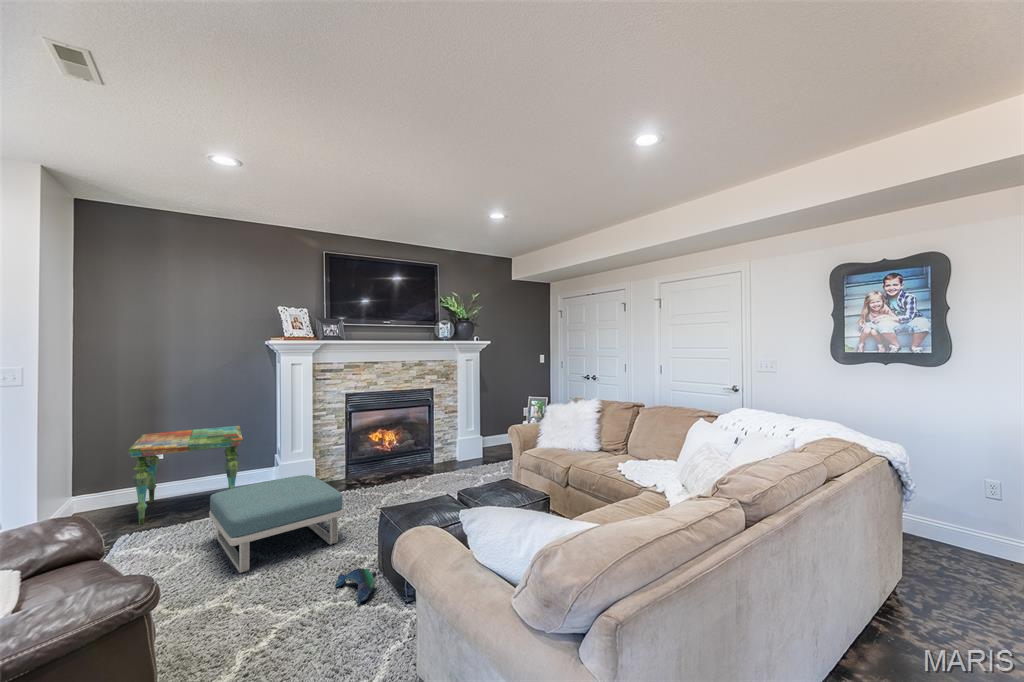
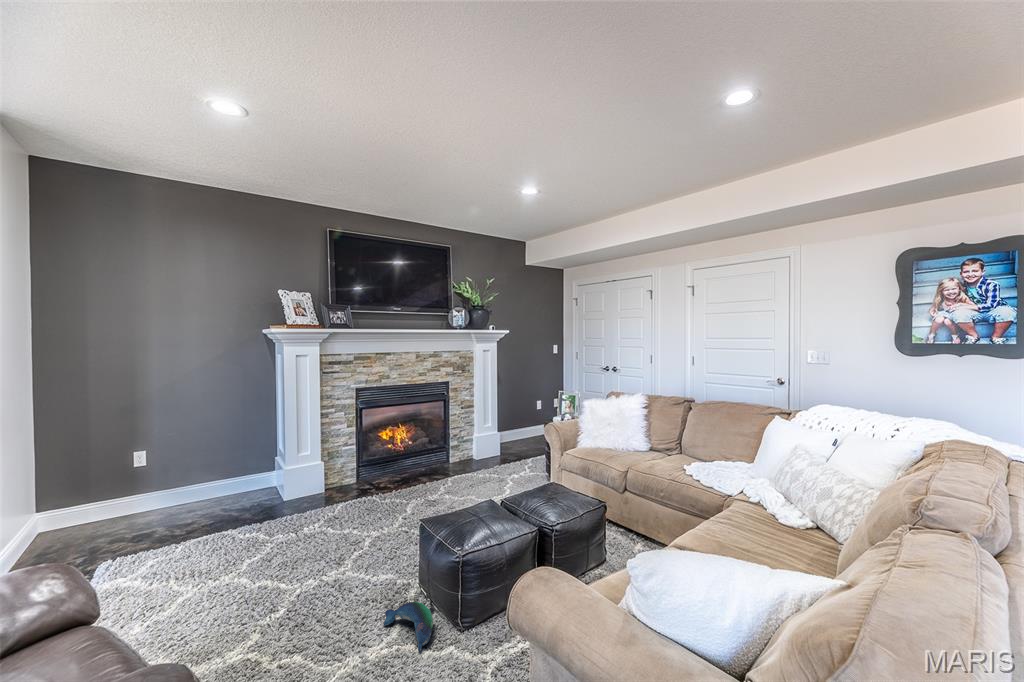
side table: present [127,426,243,525] -> none [108,426,246,546]
footstool: present [209,475,344,573] -> none [214,484,376,610]

